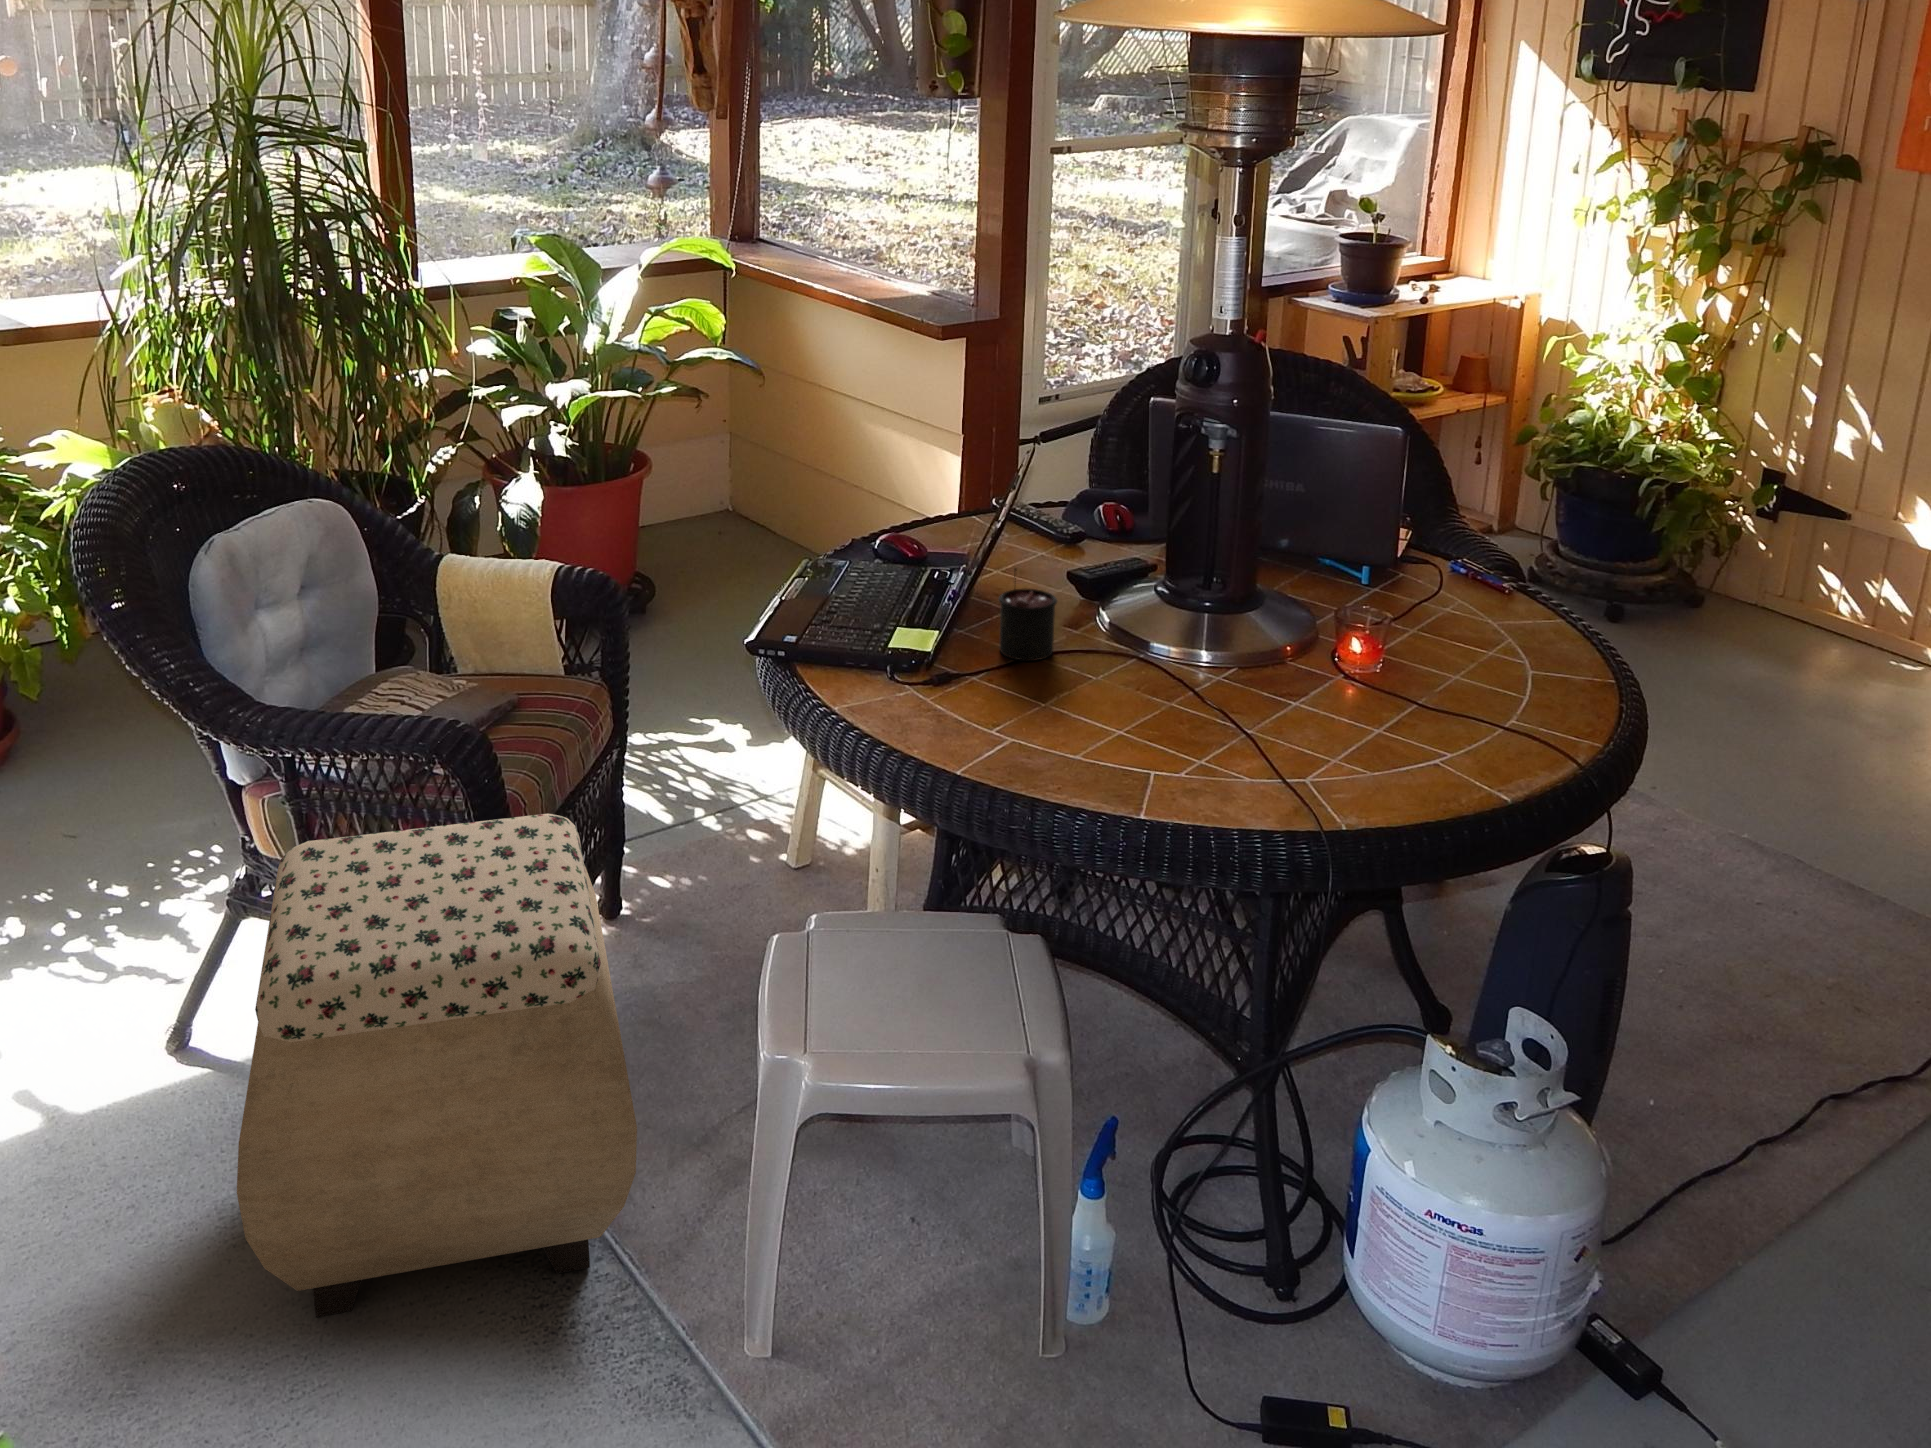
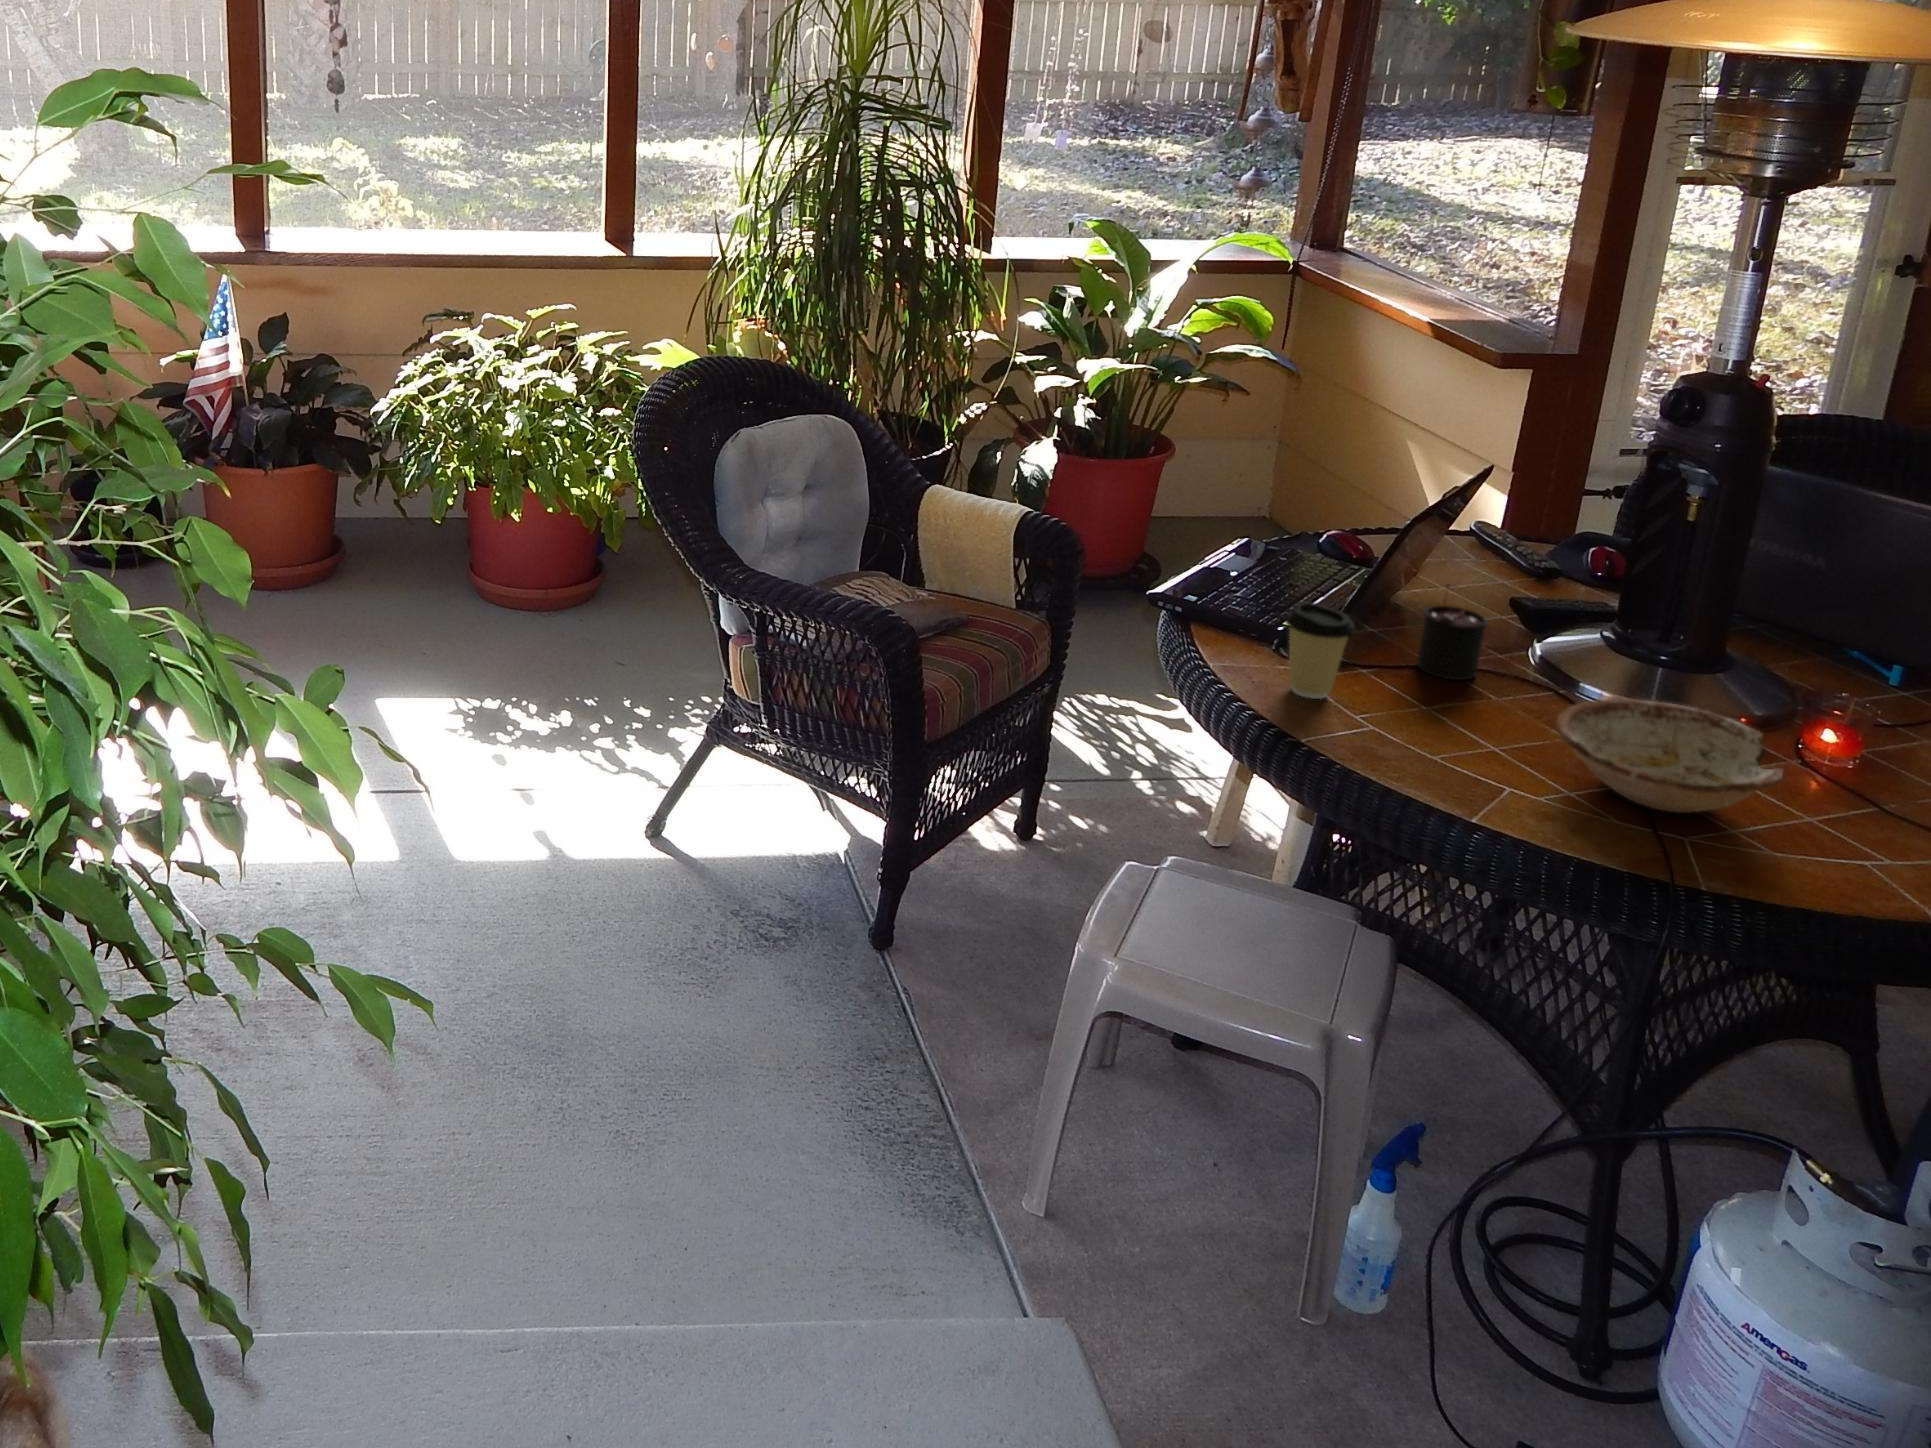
coffee cup: none [892,615,959,714] -> present [1285,602,1355,699]
bowl: none [1152,643,1344,748] -> present [1556,699,1784,813]
ottoman: present [237,814,637,1317] -> none [648,686,993,1102]

